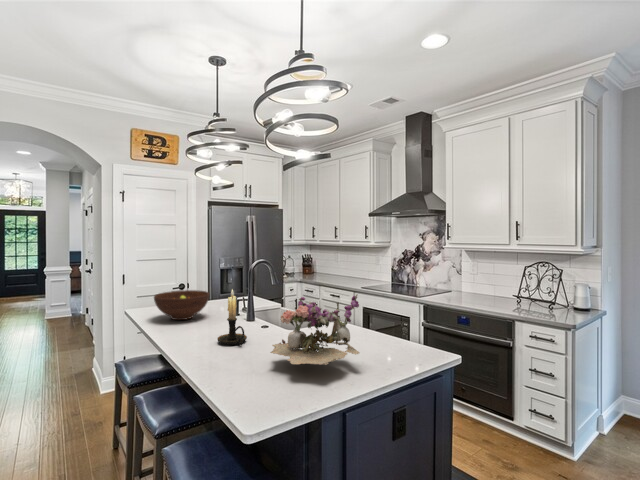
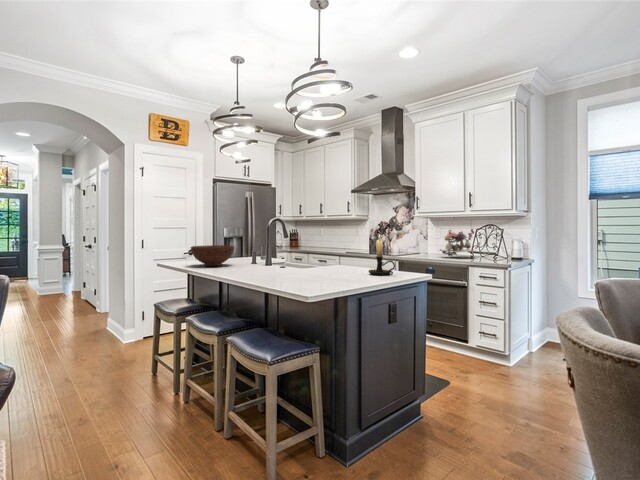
candle holder: present [218,289,247,345] -> present [369,234,395,275]
flower arrangement: present [271,294,359,365] -> present [440,229,474,256]

